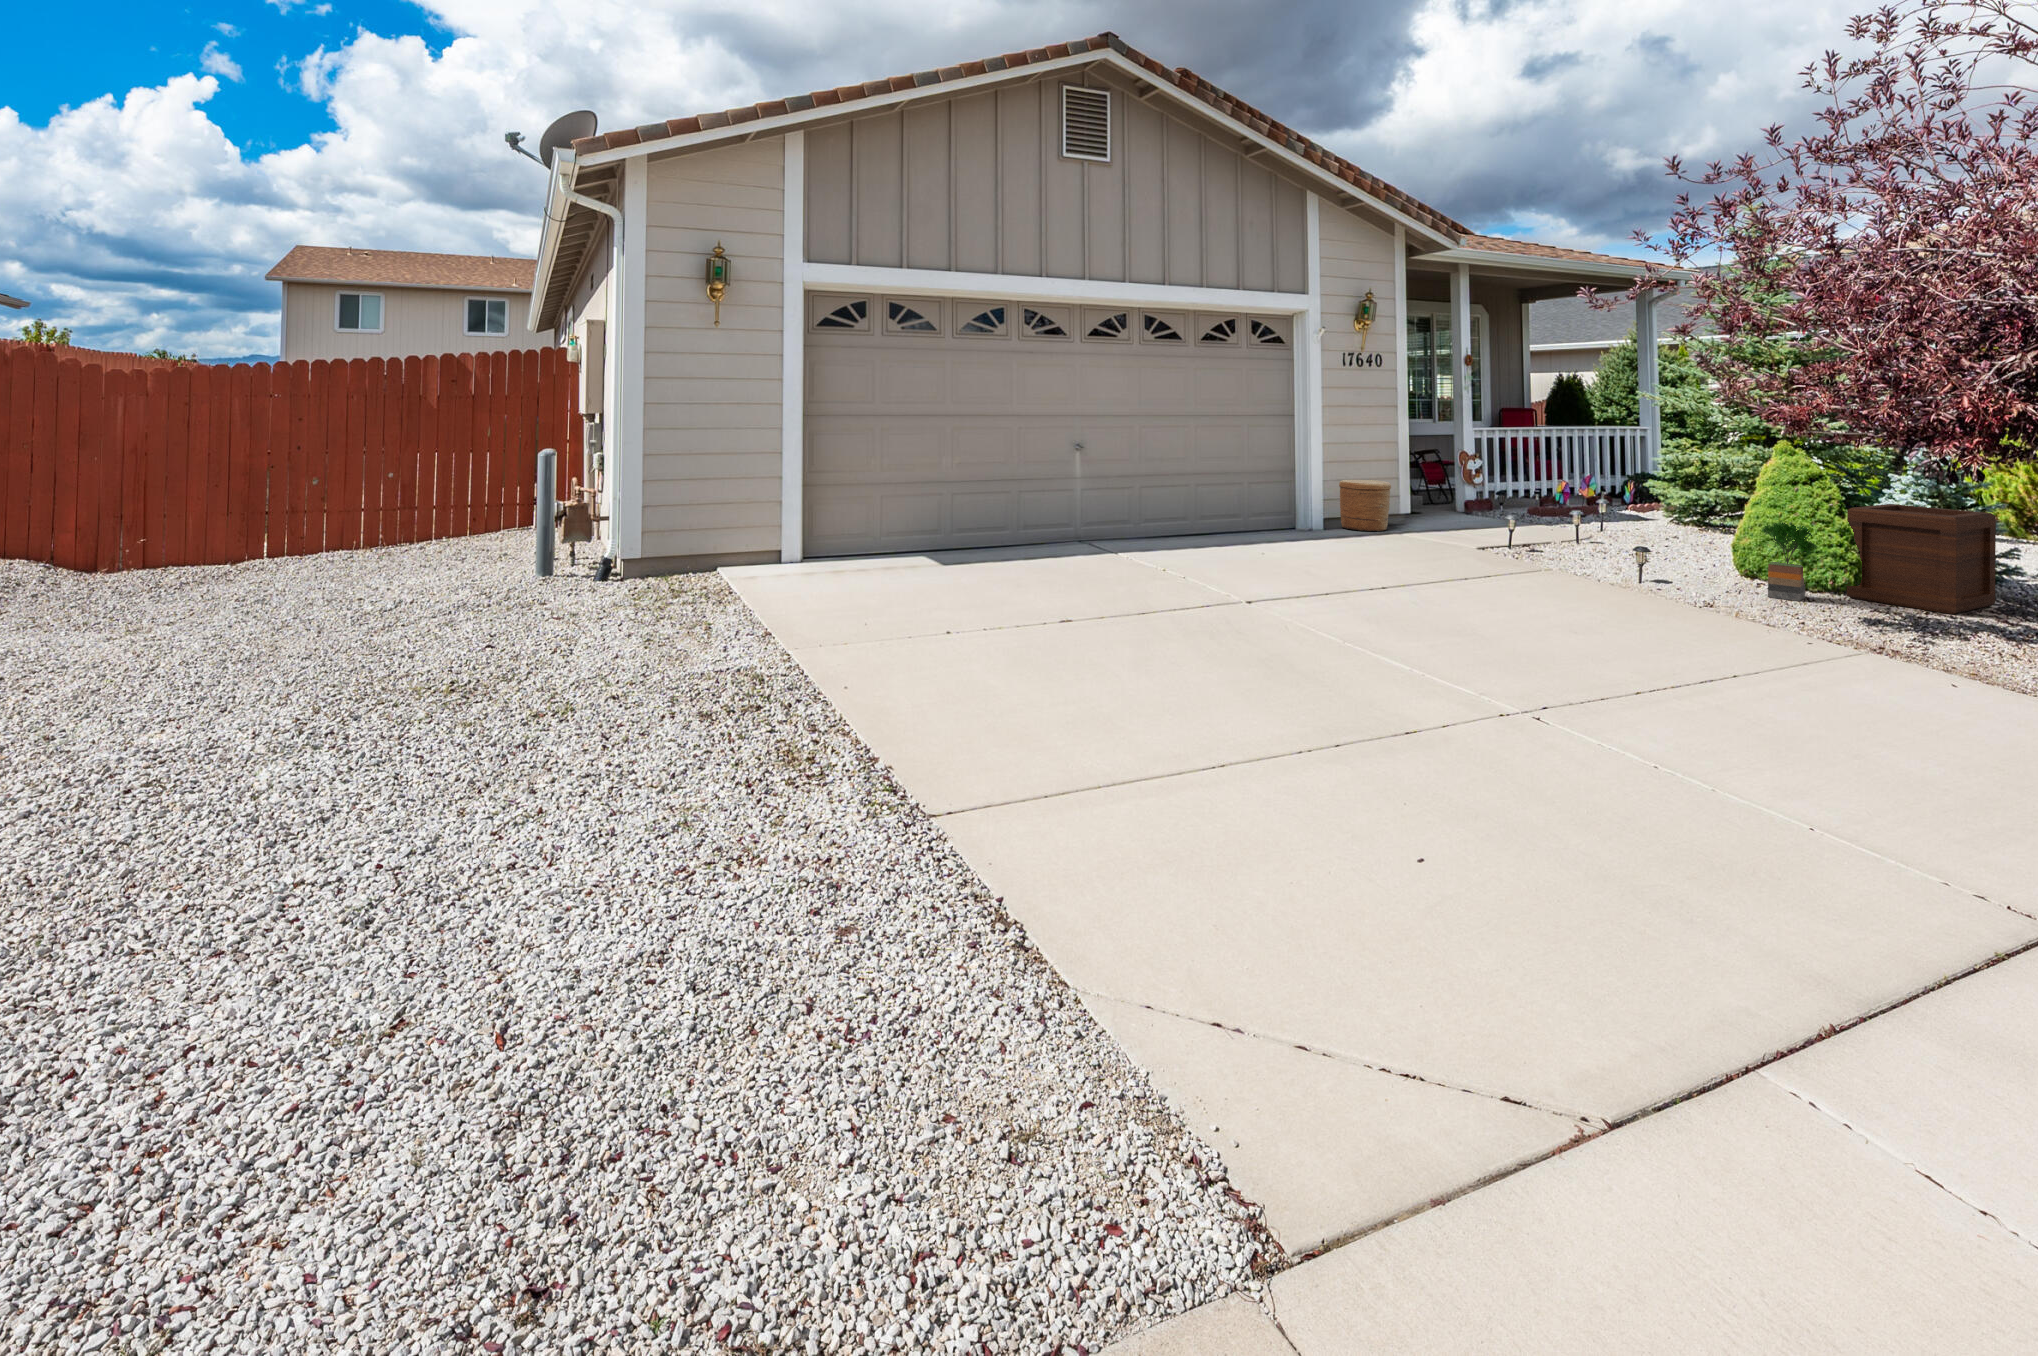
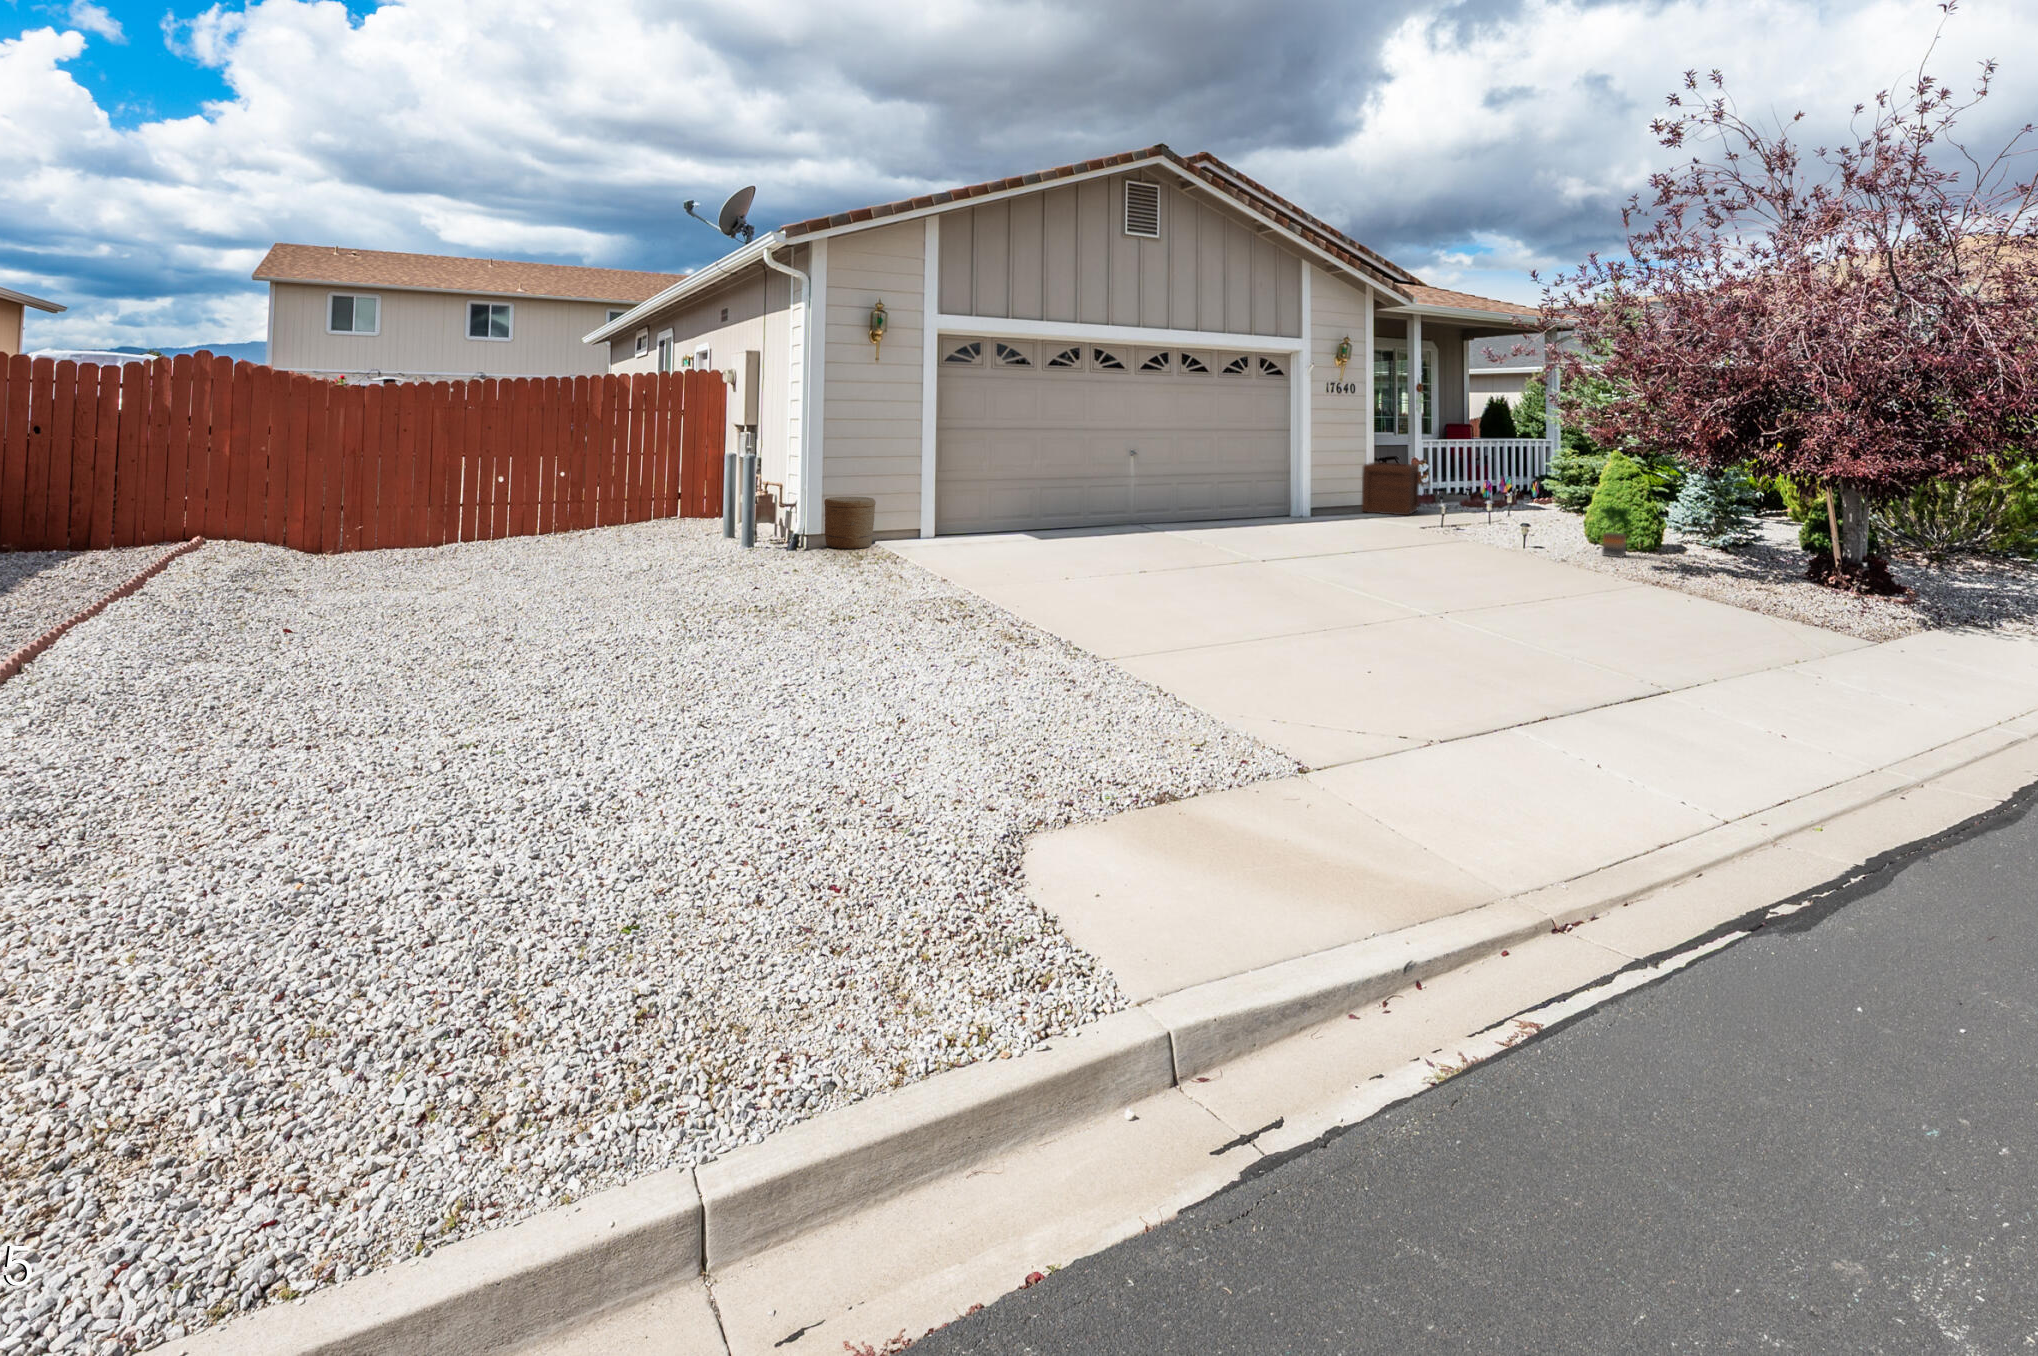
woven basket: present [1339,480,1391,531] -> present [824,497,876,549]
wooden crate: present [1847,504,1996,614] -> present [1362,462,1419,515]

